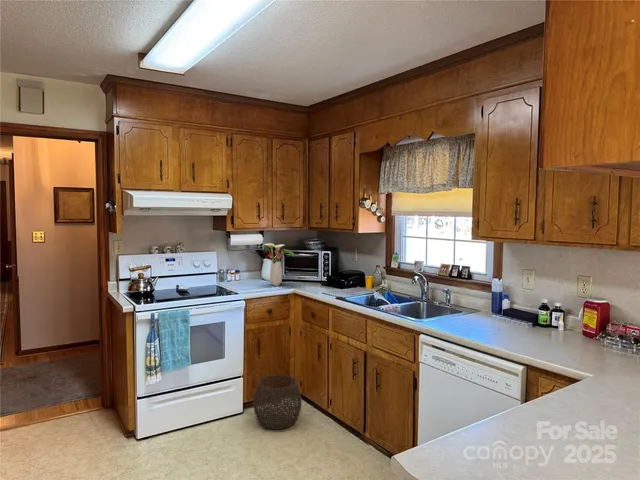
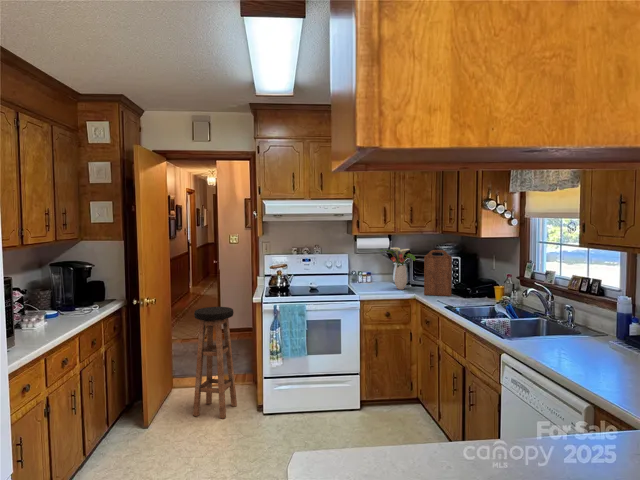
cutting board: none [305,245,330,289] -> present [424,250,452,296]
bar stool: none [42,321,98,462] -> present [193,307,237,419]
woven basket: present [253,375,302,430] -> none [363,377,411,431]

